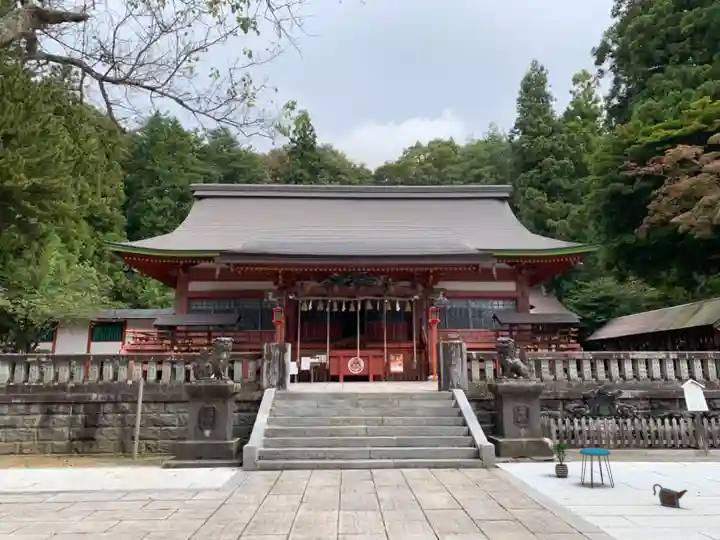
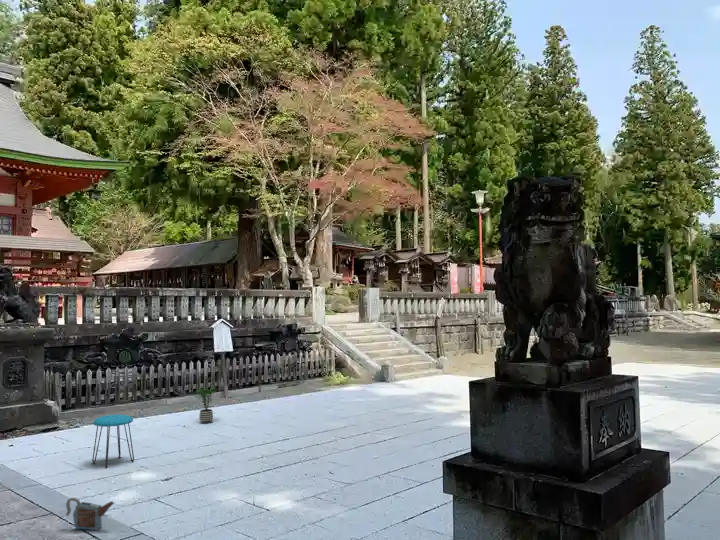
potted plant: present [551,443,569,478] -> present [196,387,214,424]
watering can: present [653,484,687,508] -> present [66,498,114,530]

